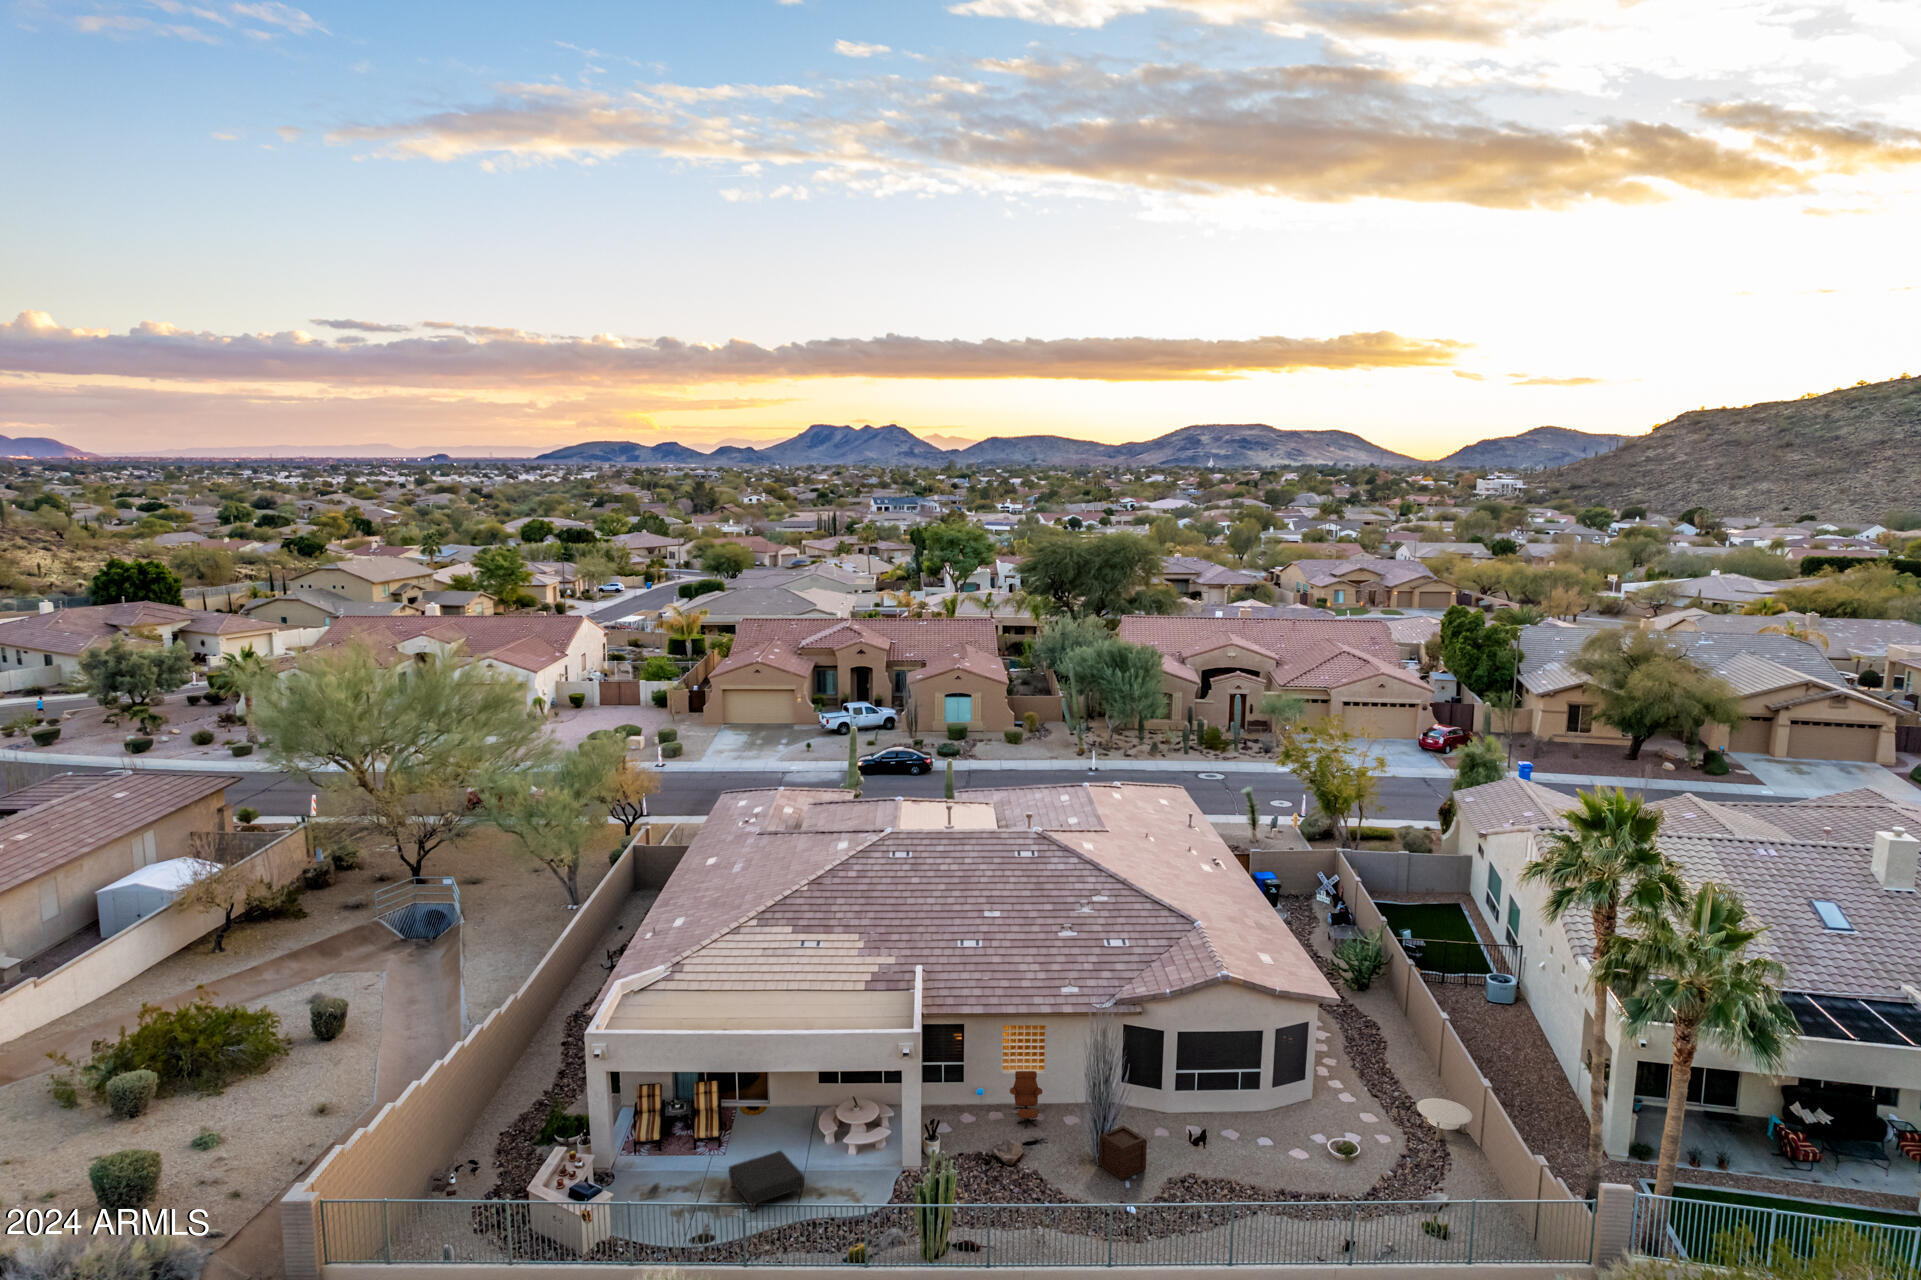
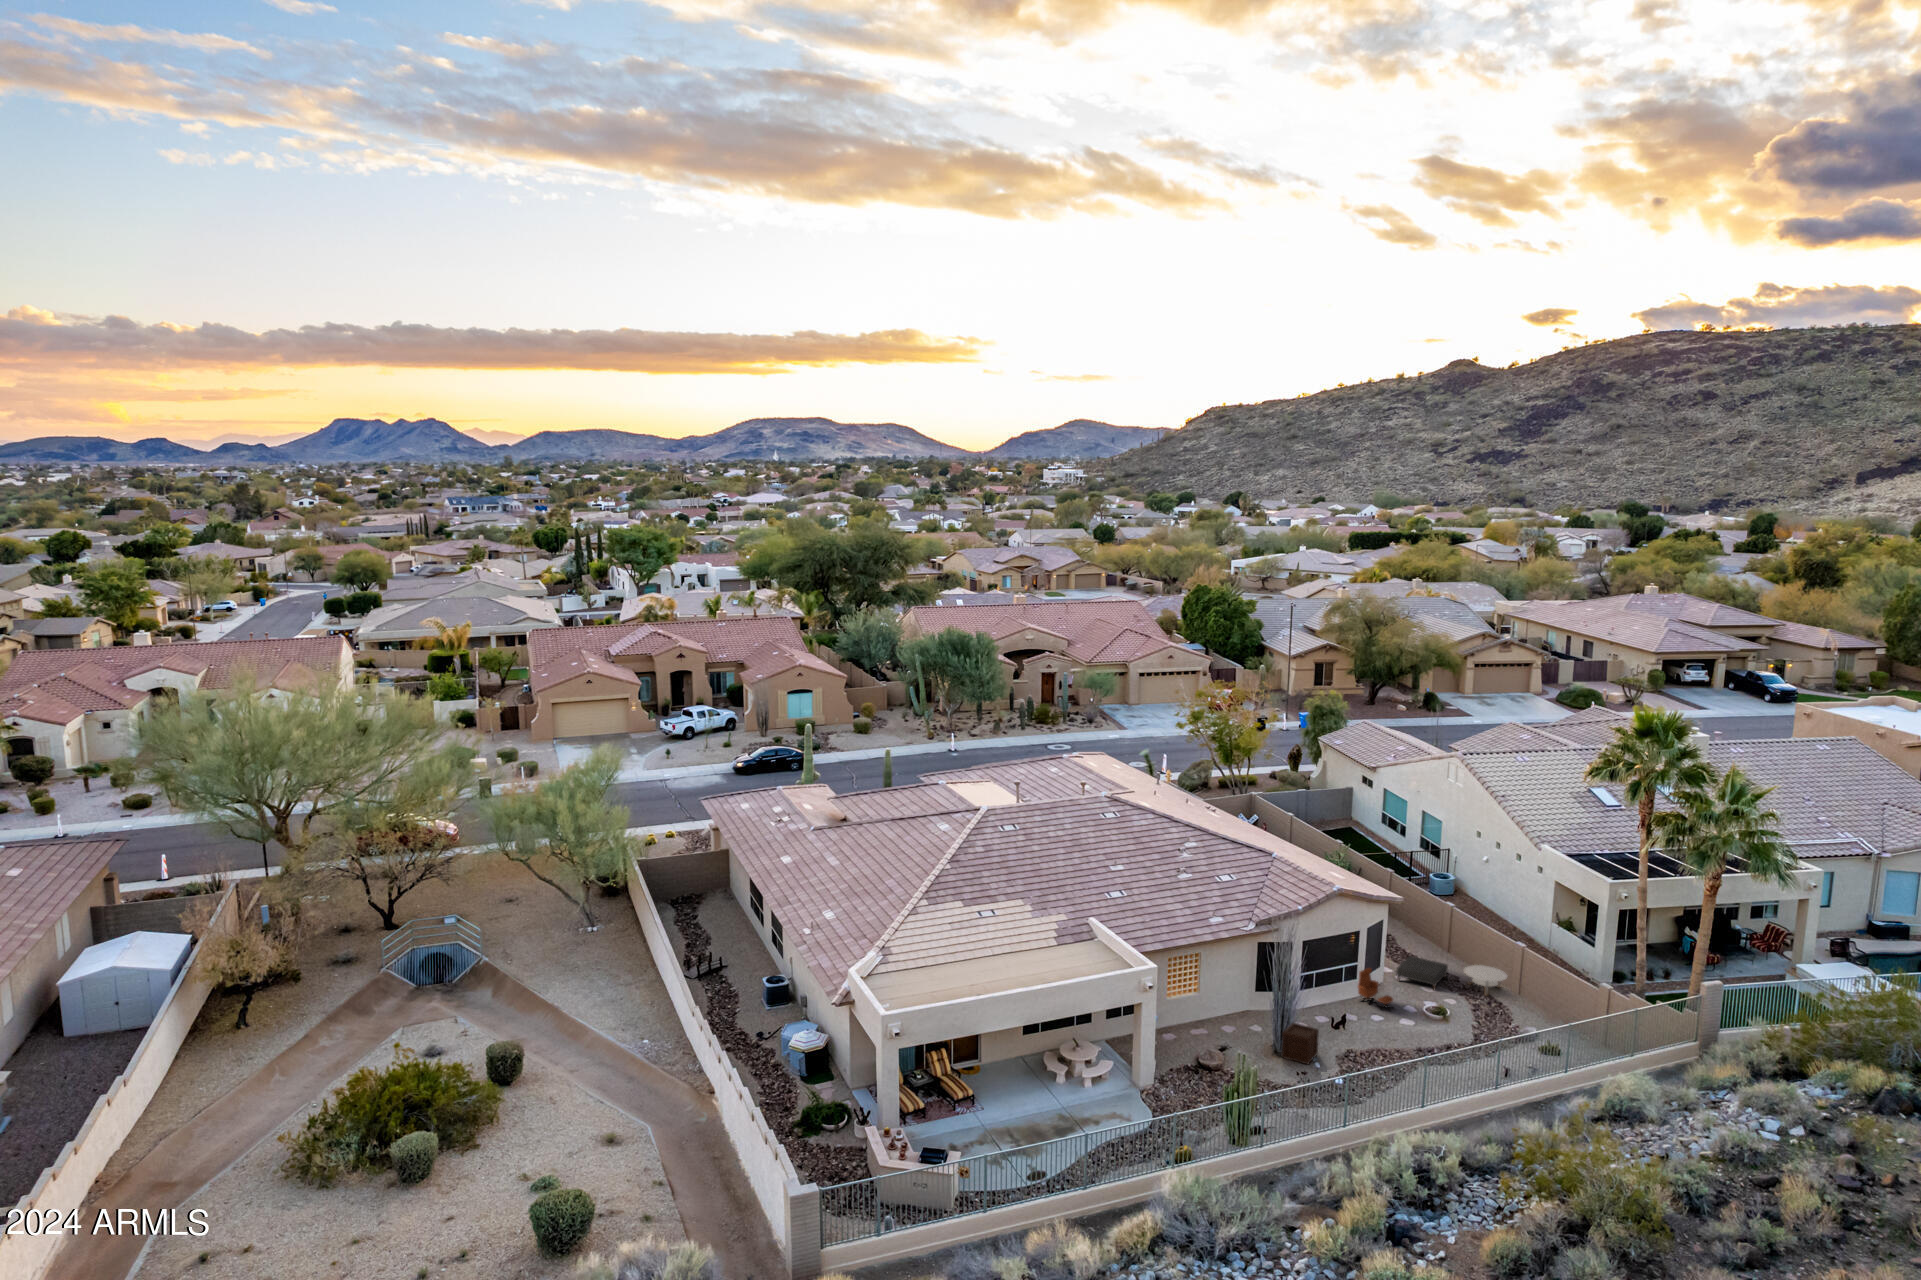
lounge chair: present [1010,1071,1043,1128] -> present [1358,968,1393,1008]
ottoman: present [729,1151,804,1212] -> present [1396,956,1448,989]

